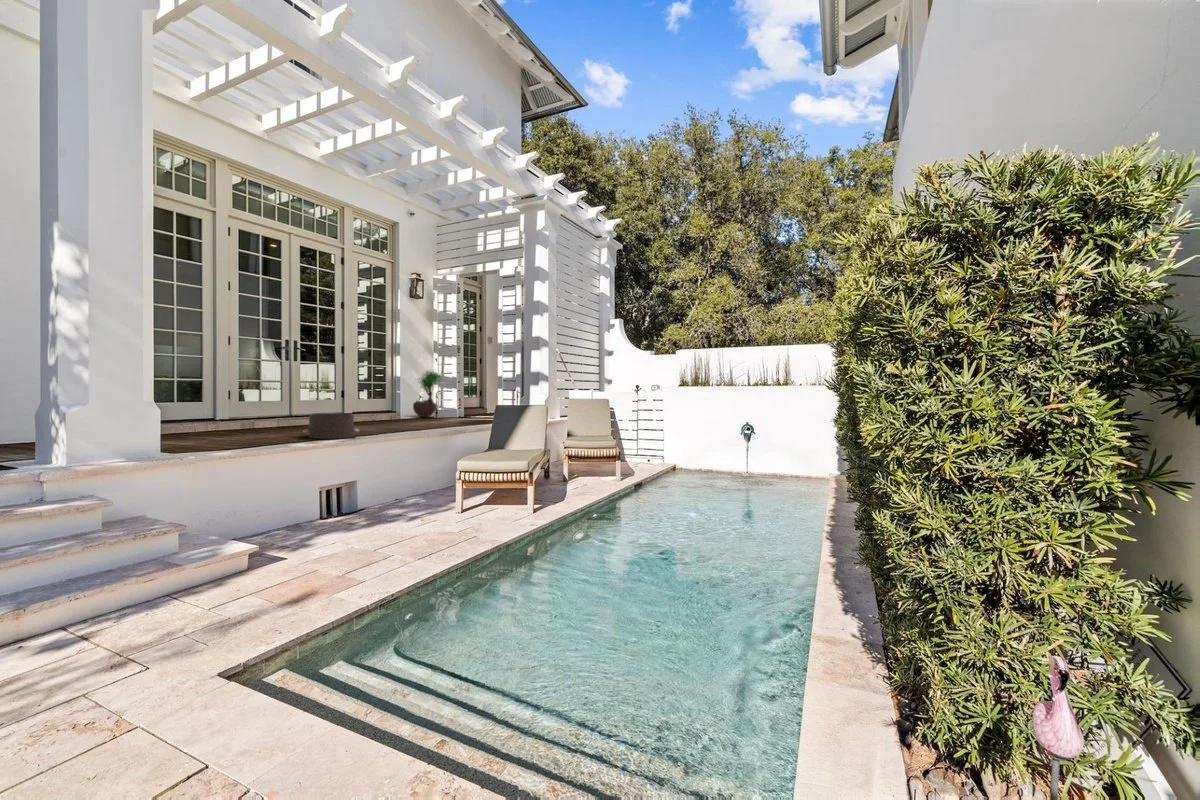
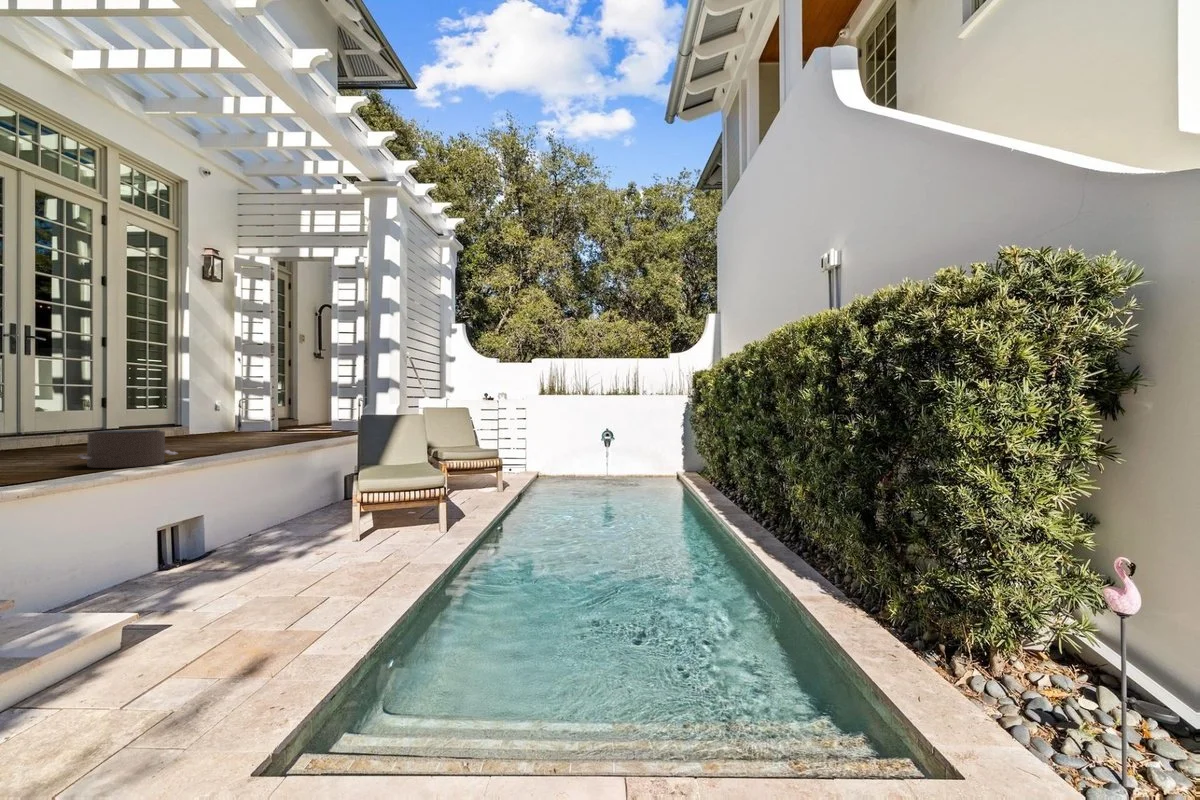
potted tree: present [413,371,440,417] -> none [211,368,256,432]

